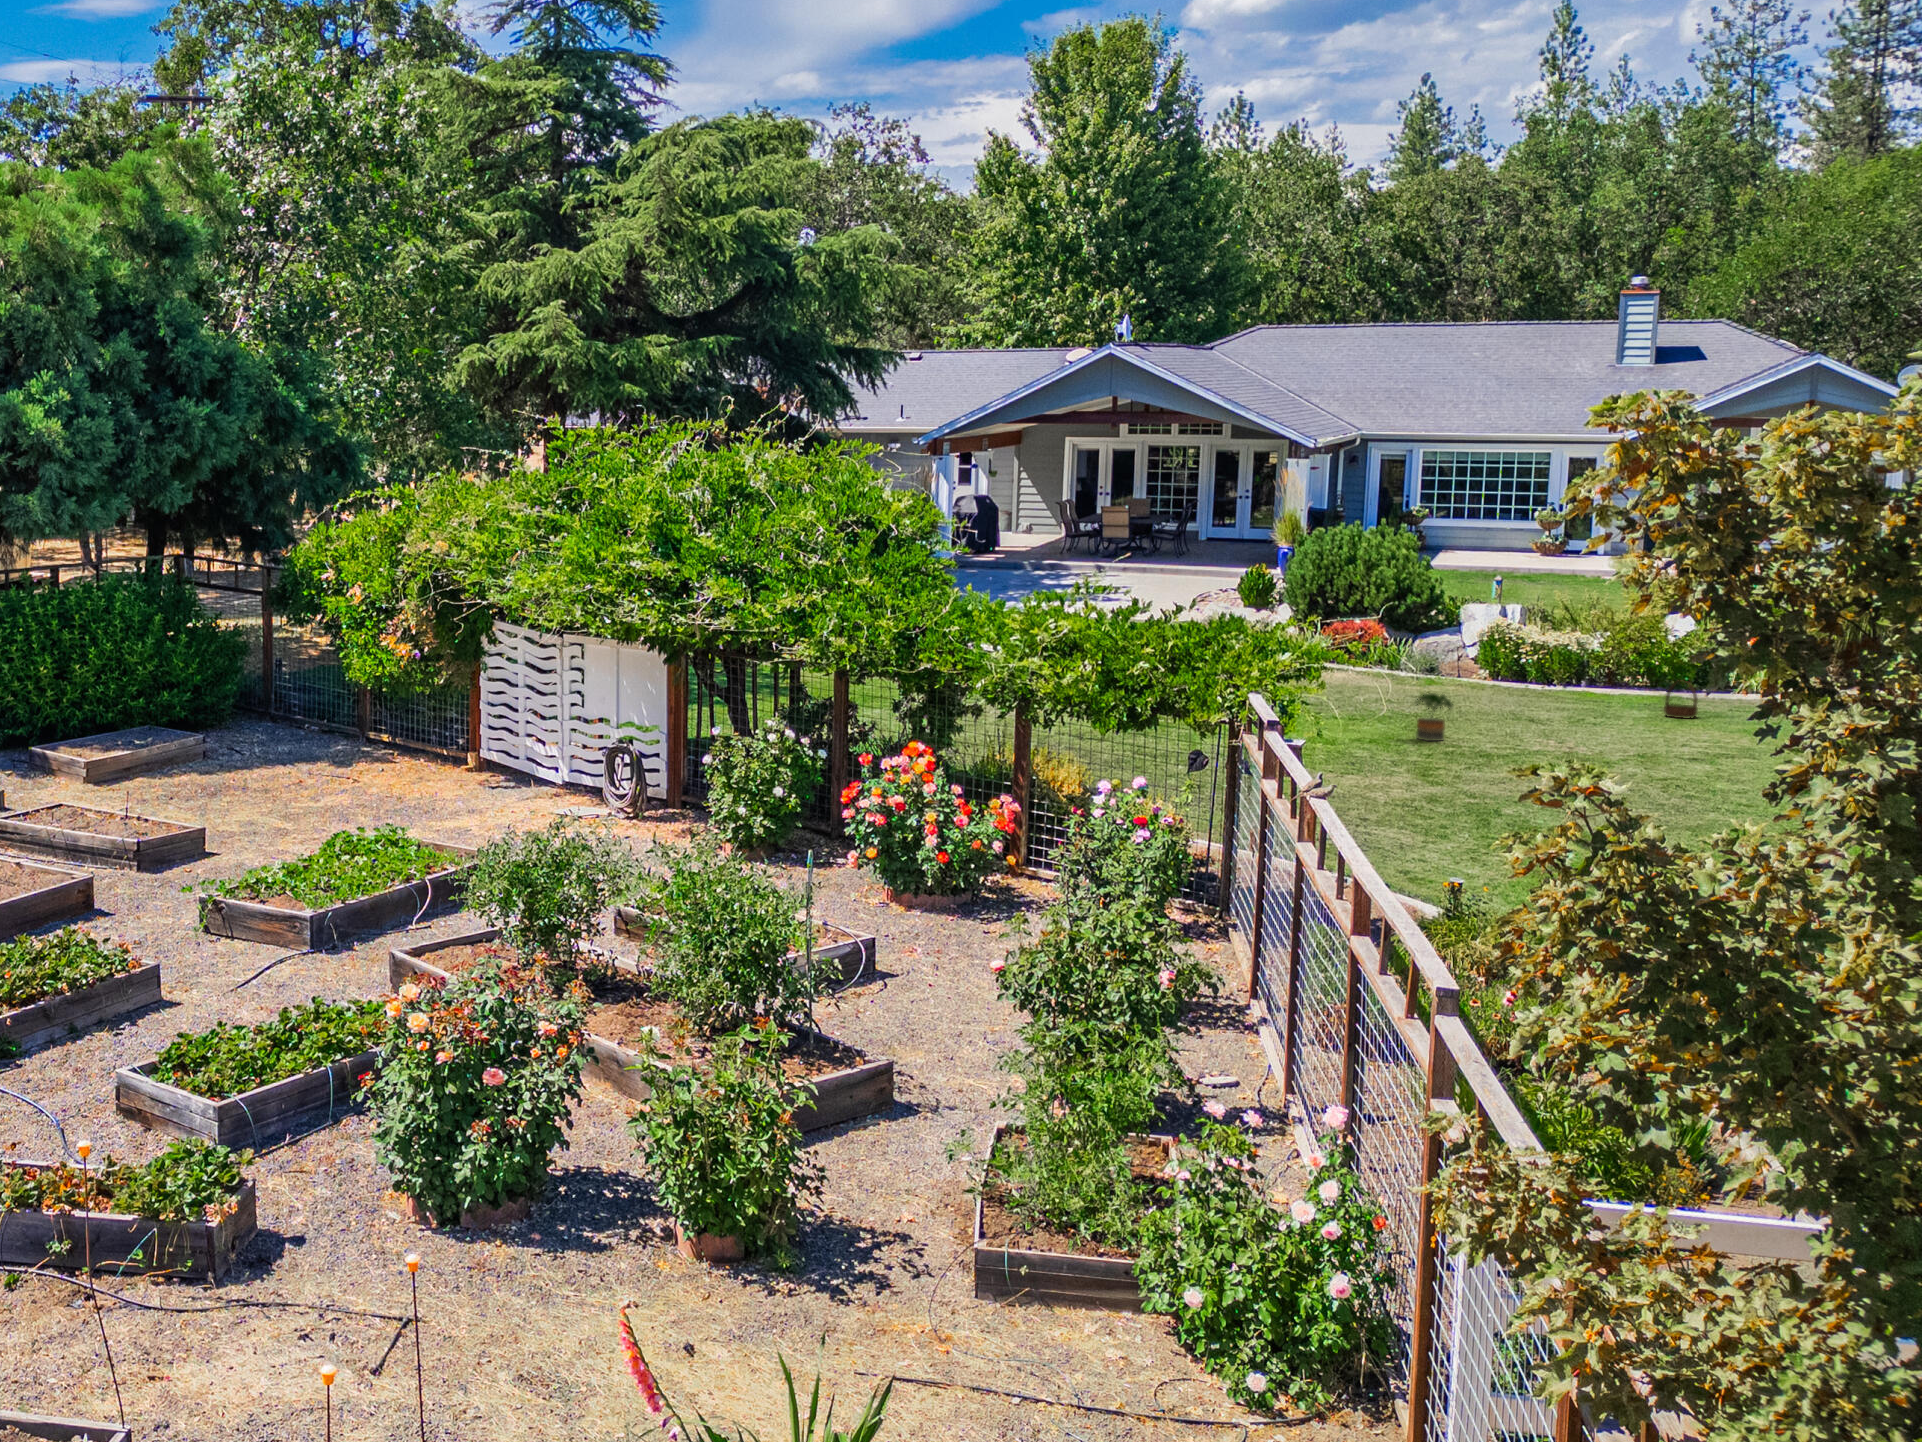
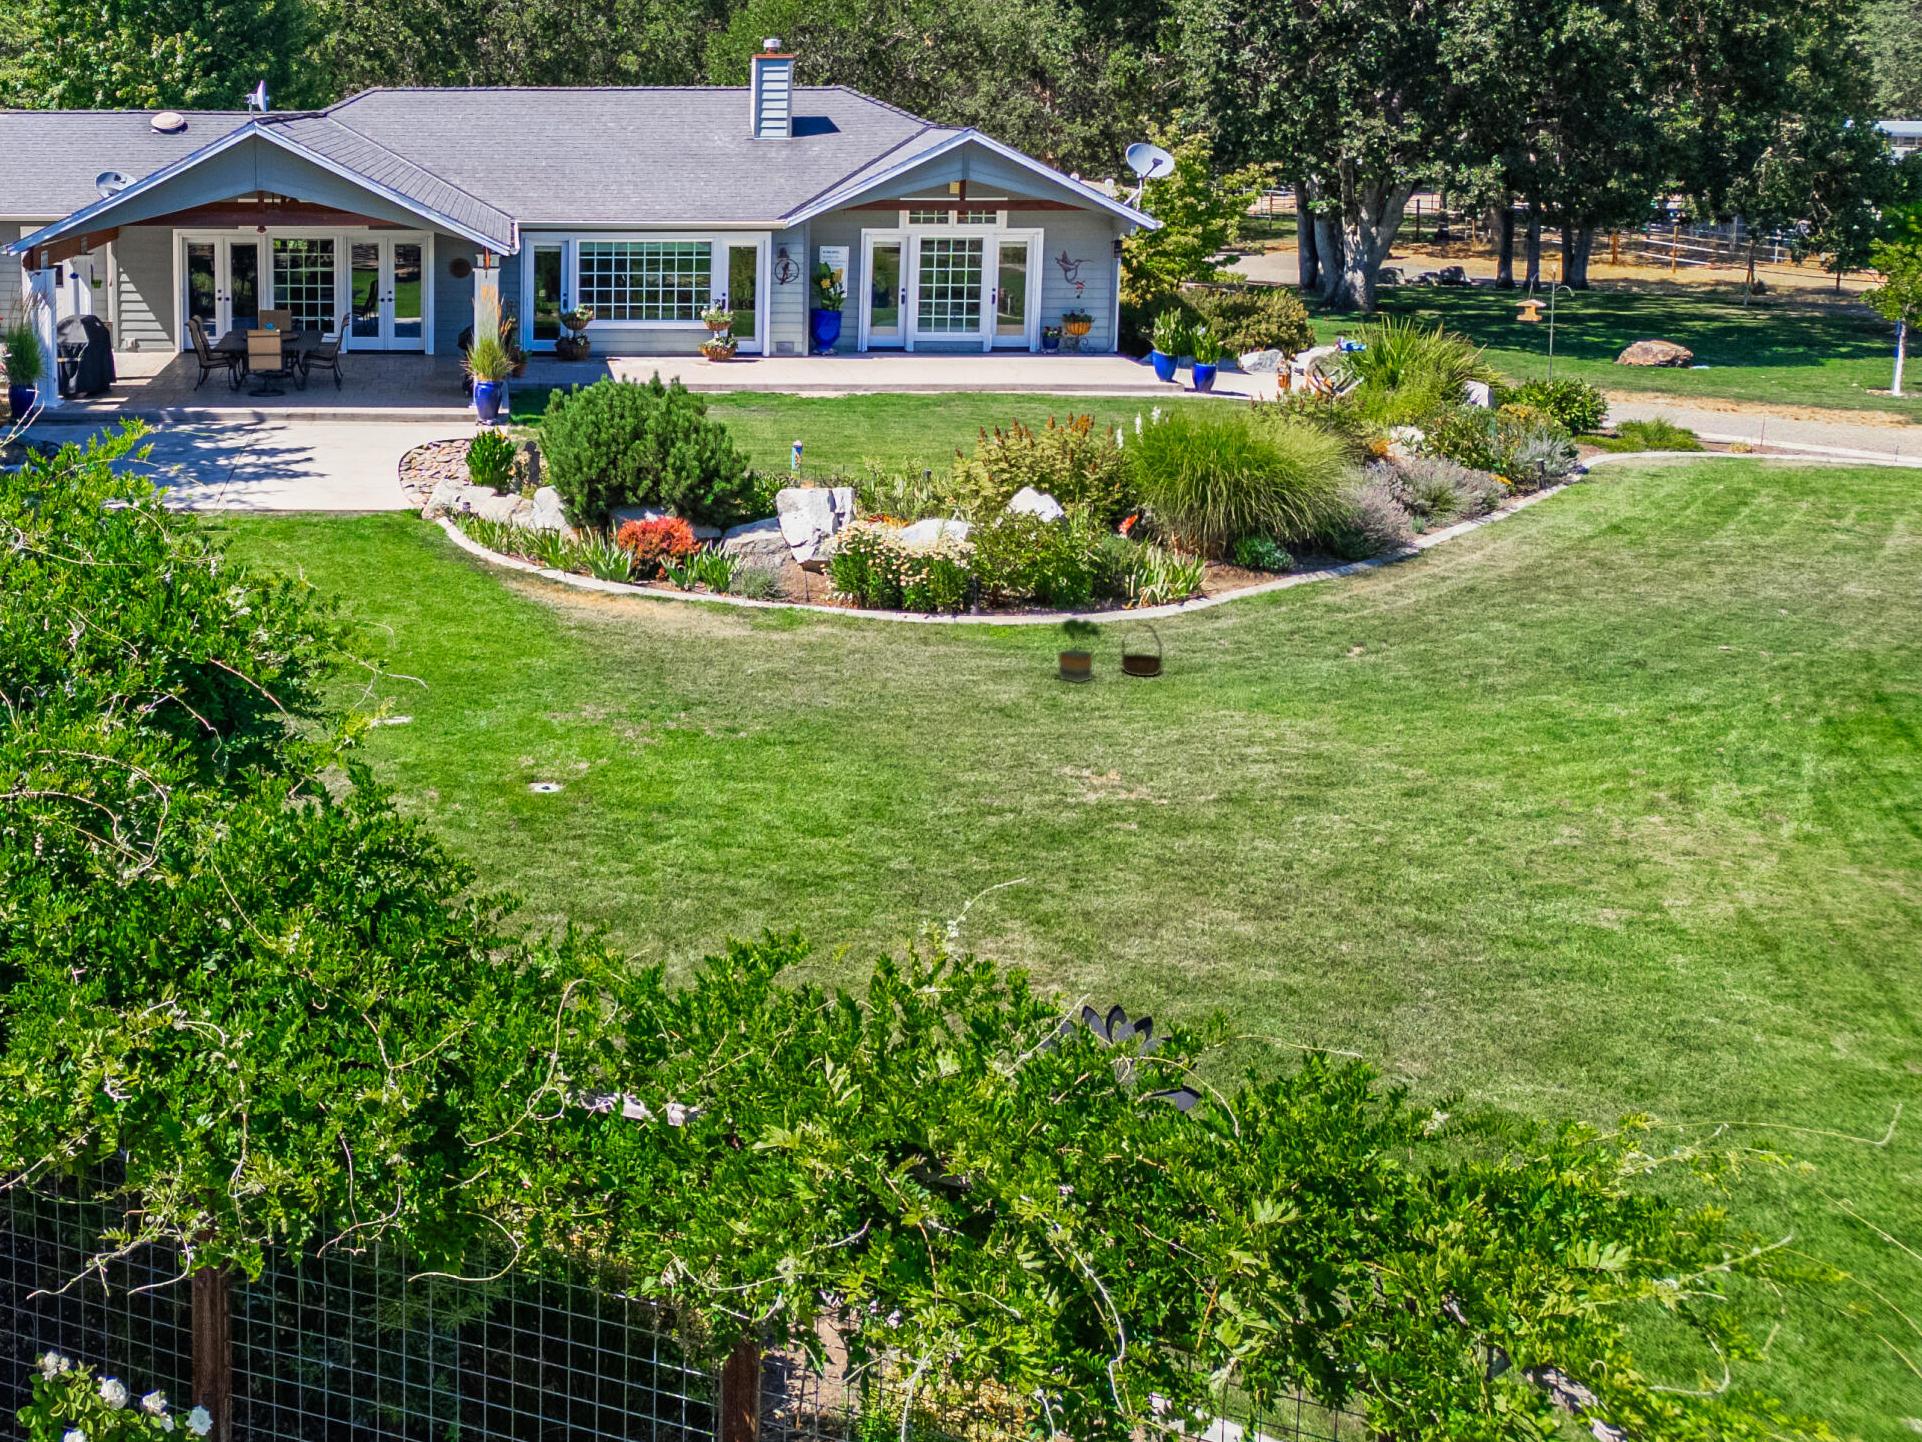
potted tree: present [1416,693,1453,741] -> present [1055,618,1103,683]

